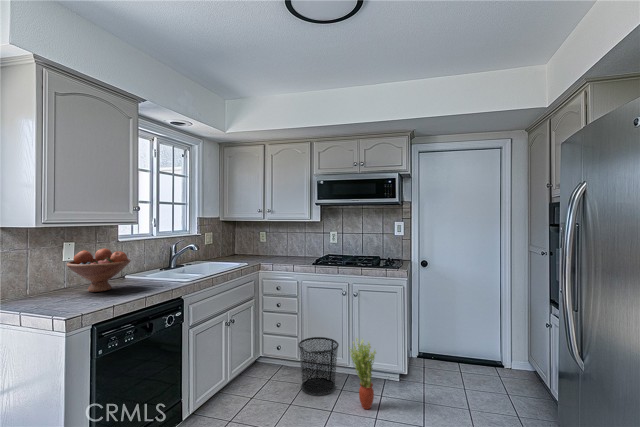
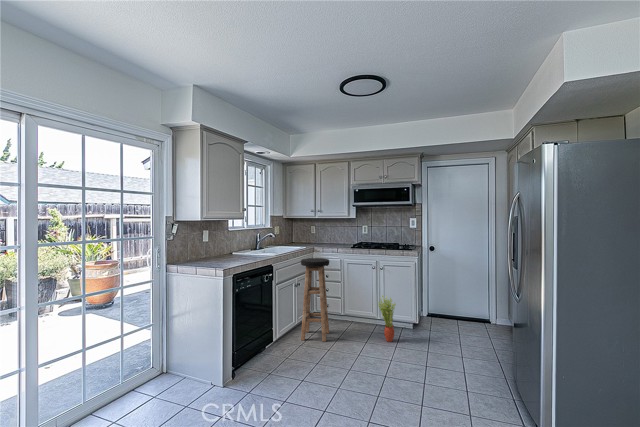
fruit bowl: present [67,248,131,292] -> none [209,234,243,260]
bar stool: none [231,282,277,413] -> present [301,258,329,342]
waste bin: present [298,337,339,395] -> none [343,297,370,334]

